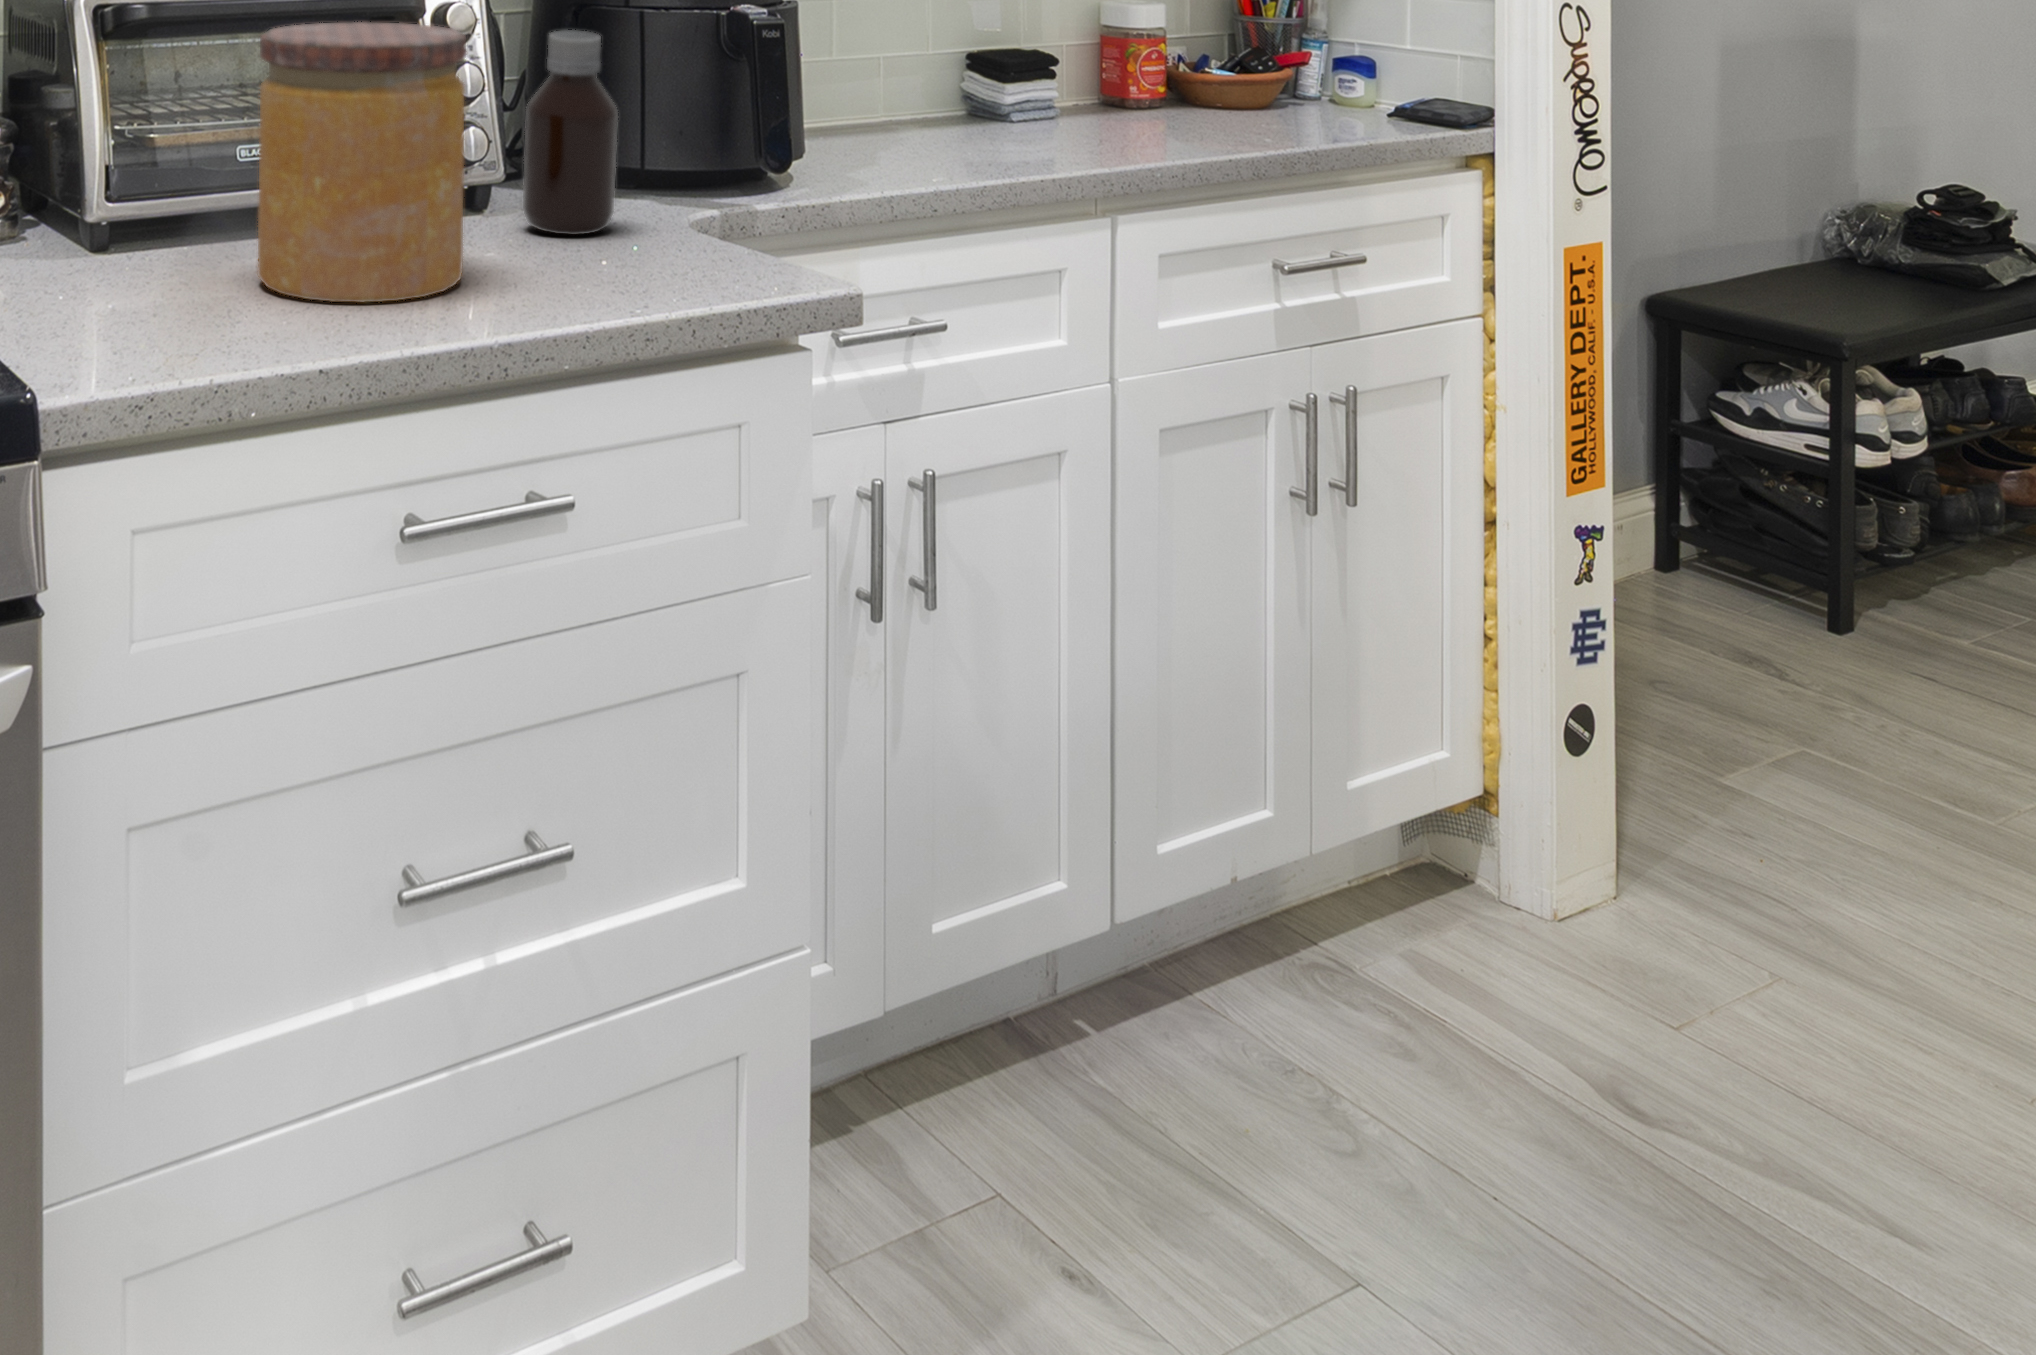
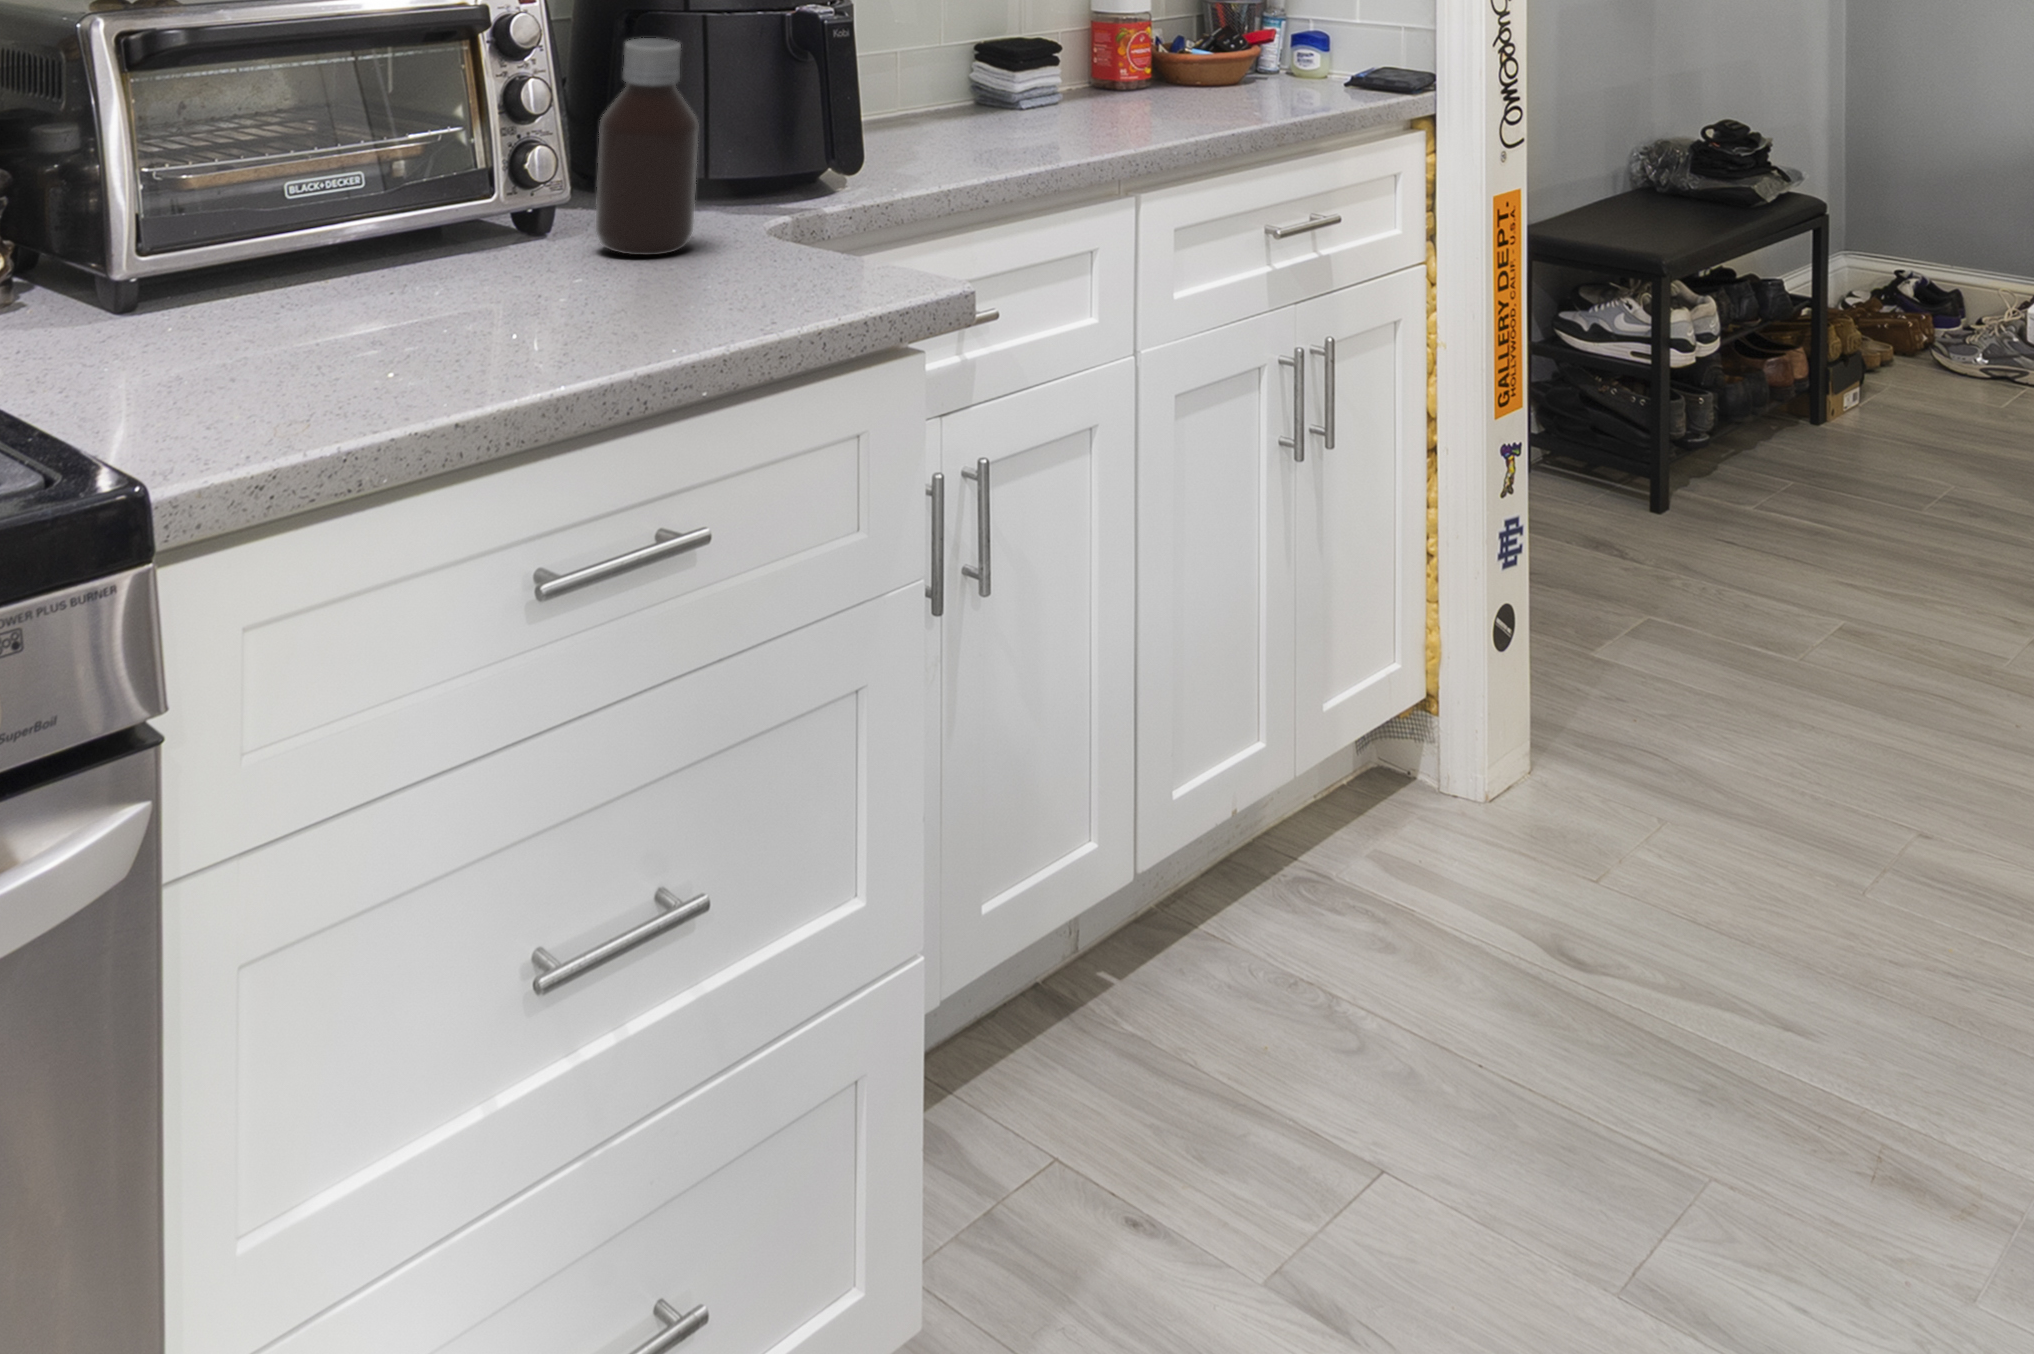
jar: present [258,22,466,302] -> none [337,38,572,351]

